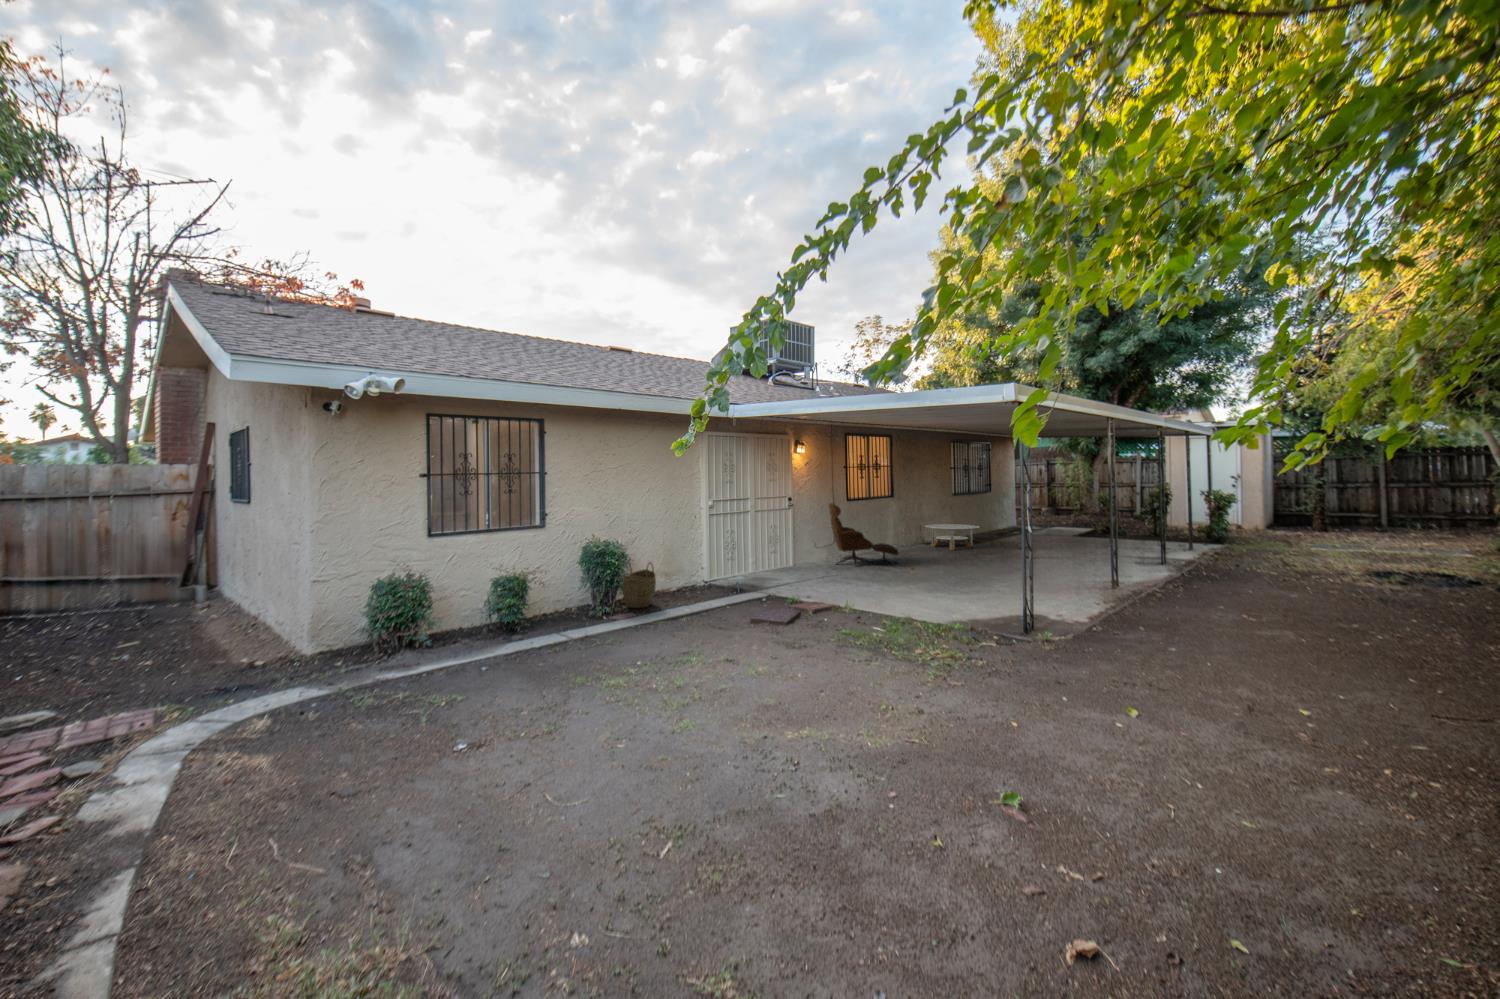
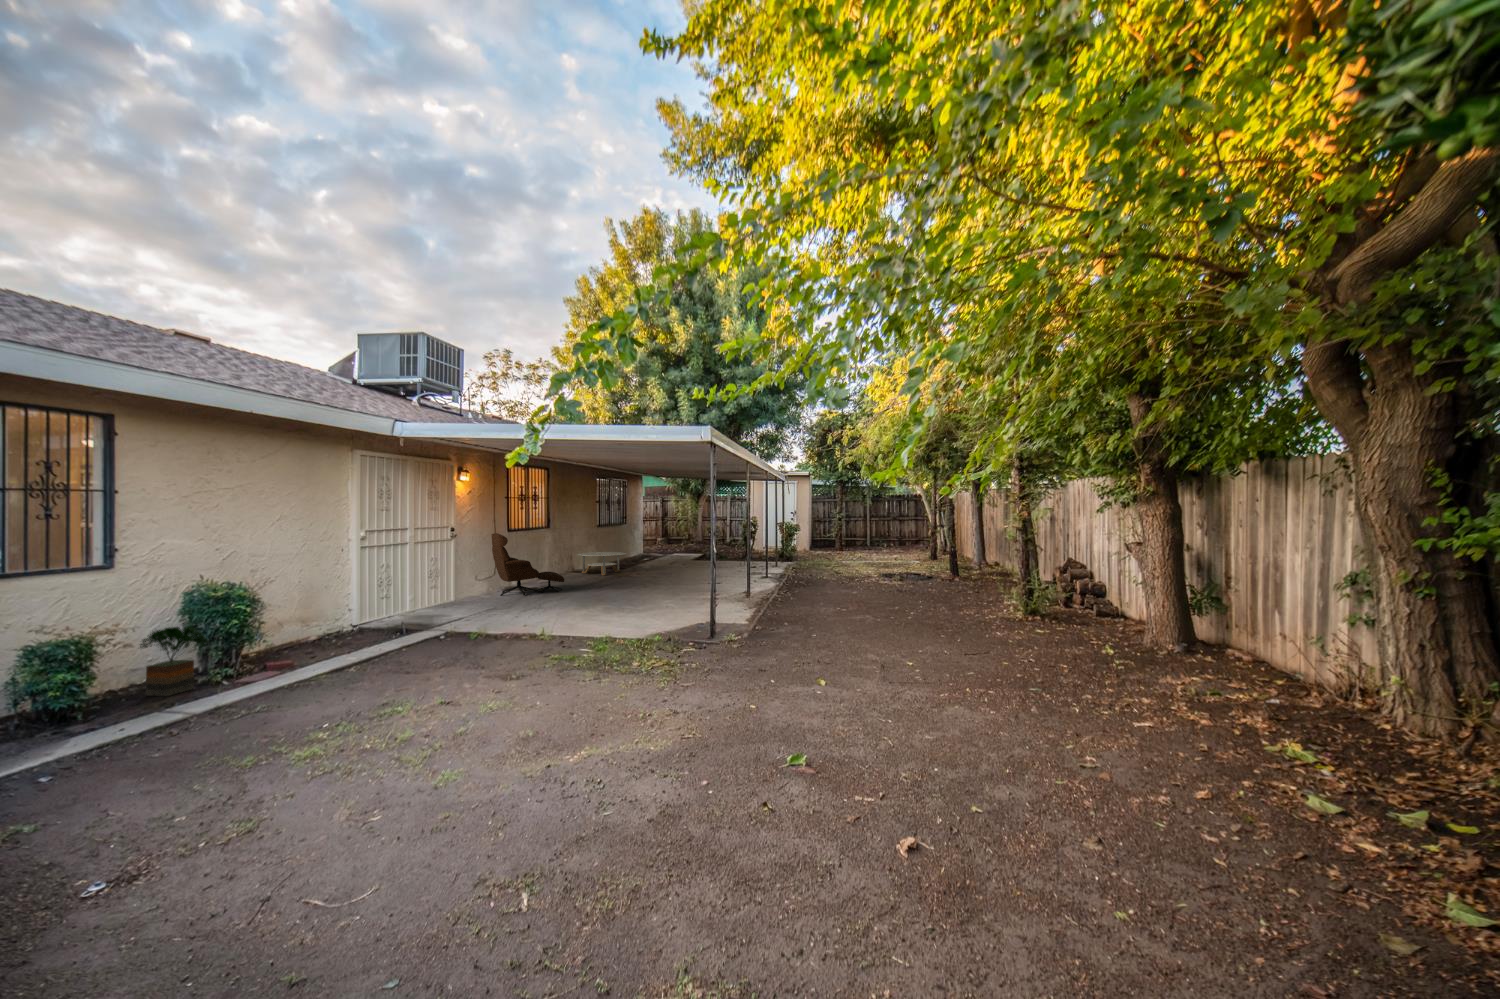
woven basket: present [622,563,656,608] -> none [243,606,296,668]
potted tree: none [559,571,596,622] -> present [140,626,208,696]

